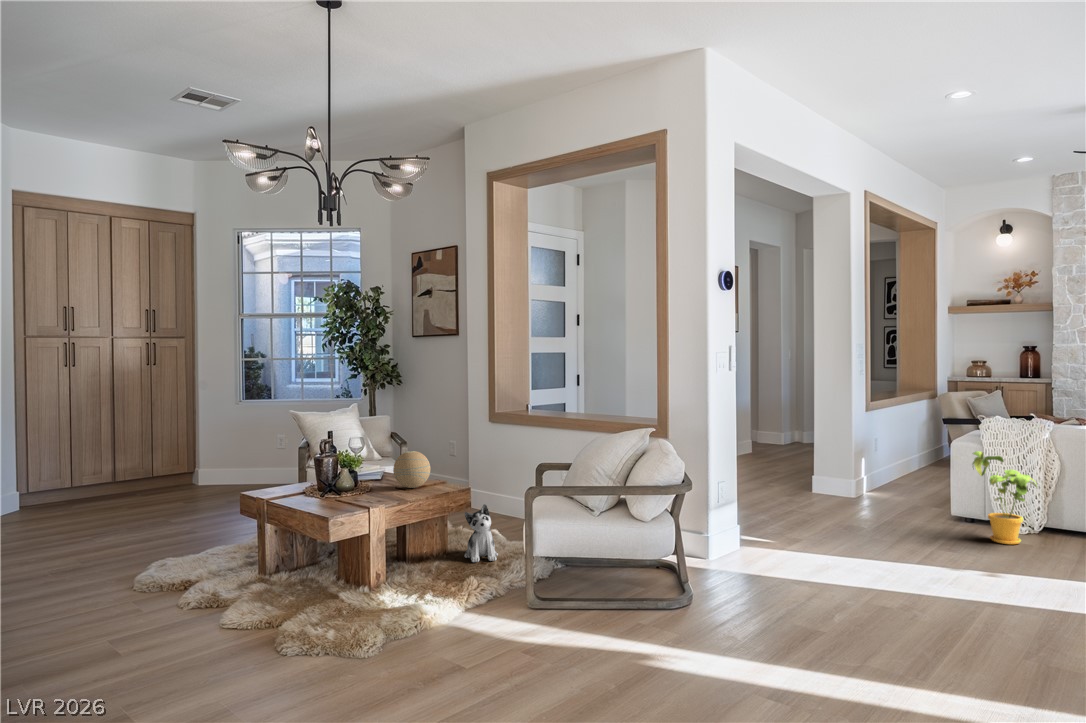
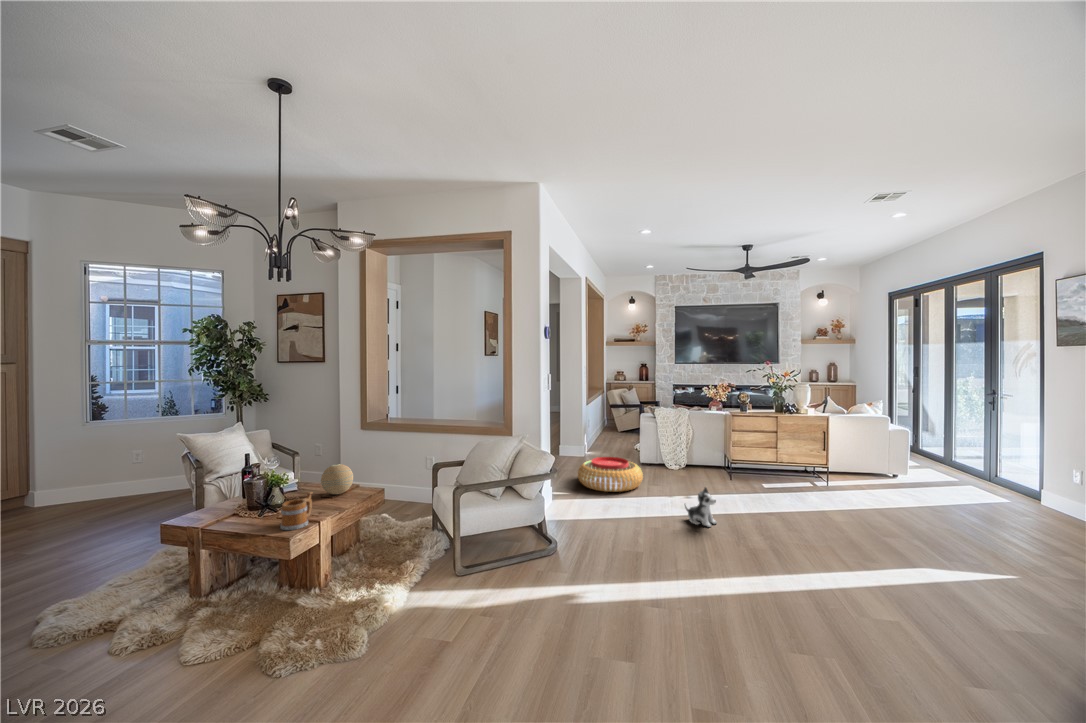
house plant: present [973,451,1037,545] -> none [657,428,689,476]
mug: none [326,473,365,511] -> present [280,492,312,530]
pouf: none [802,494,923,553] -> present [578,457,643,492]
plush toy: present [464,504,498,562] -> present [685,487,717,527]

